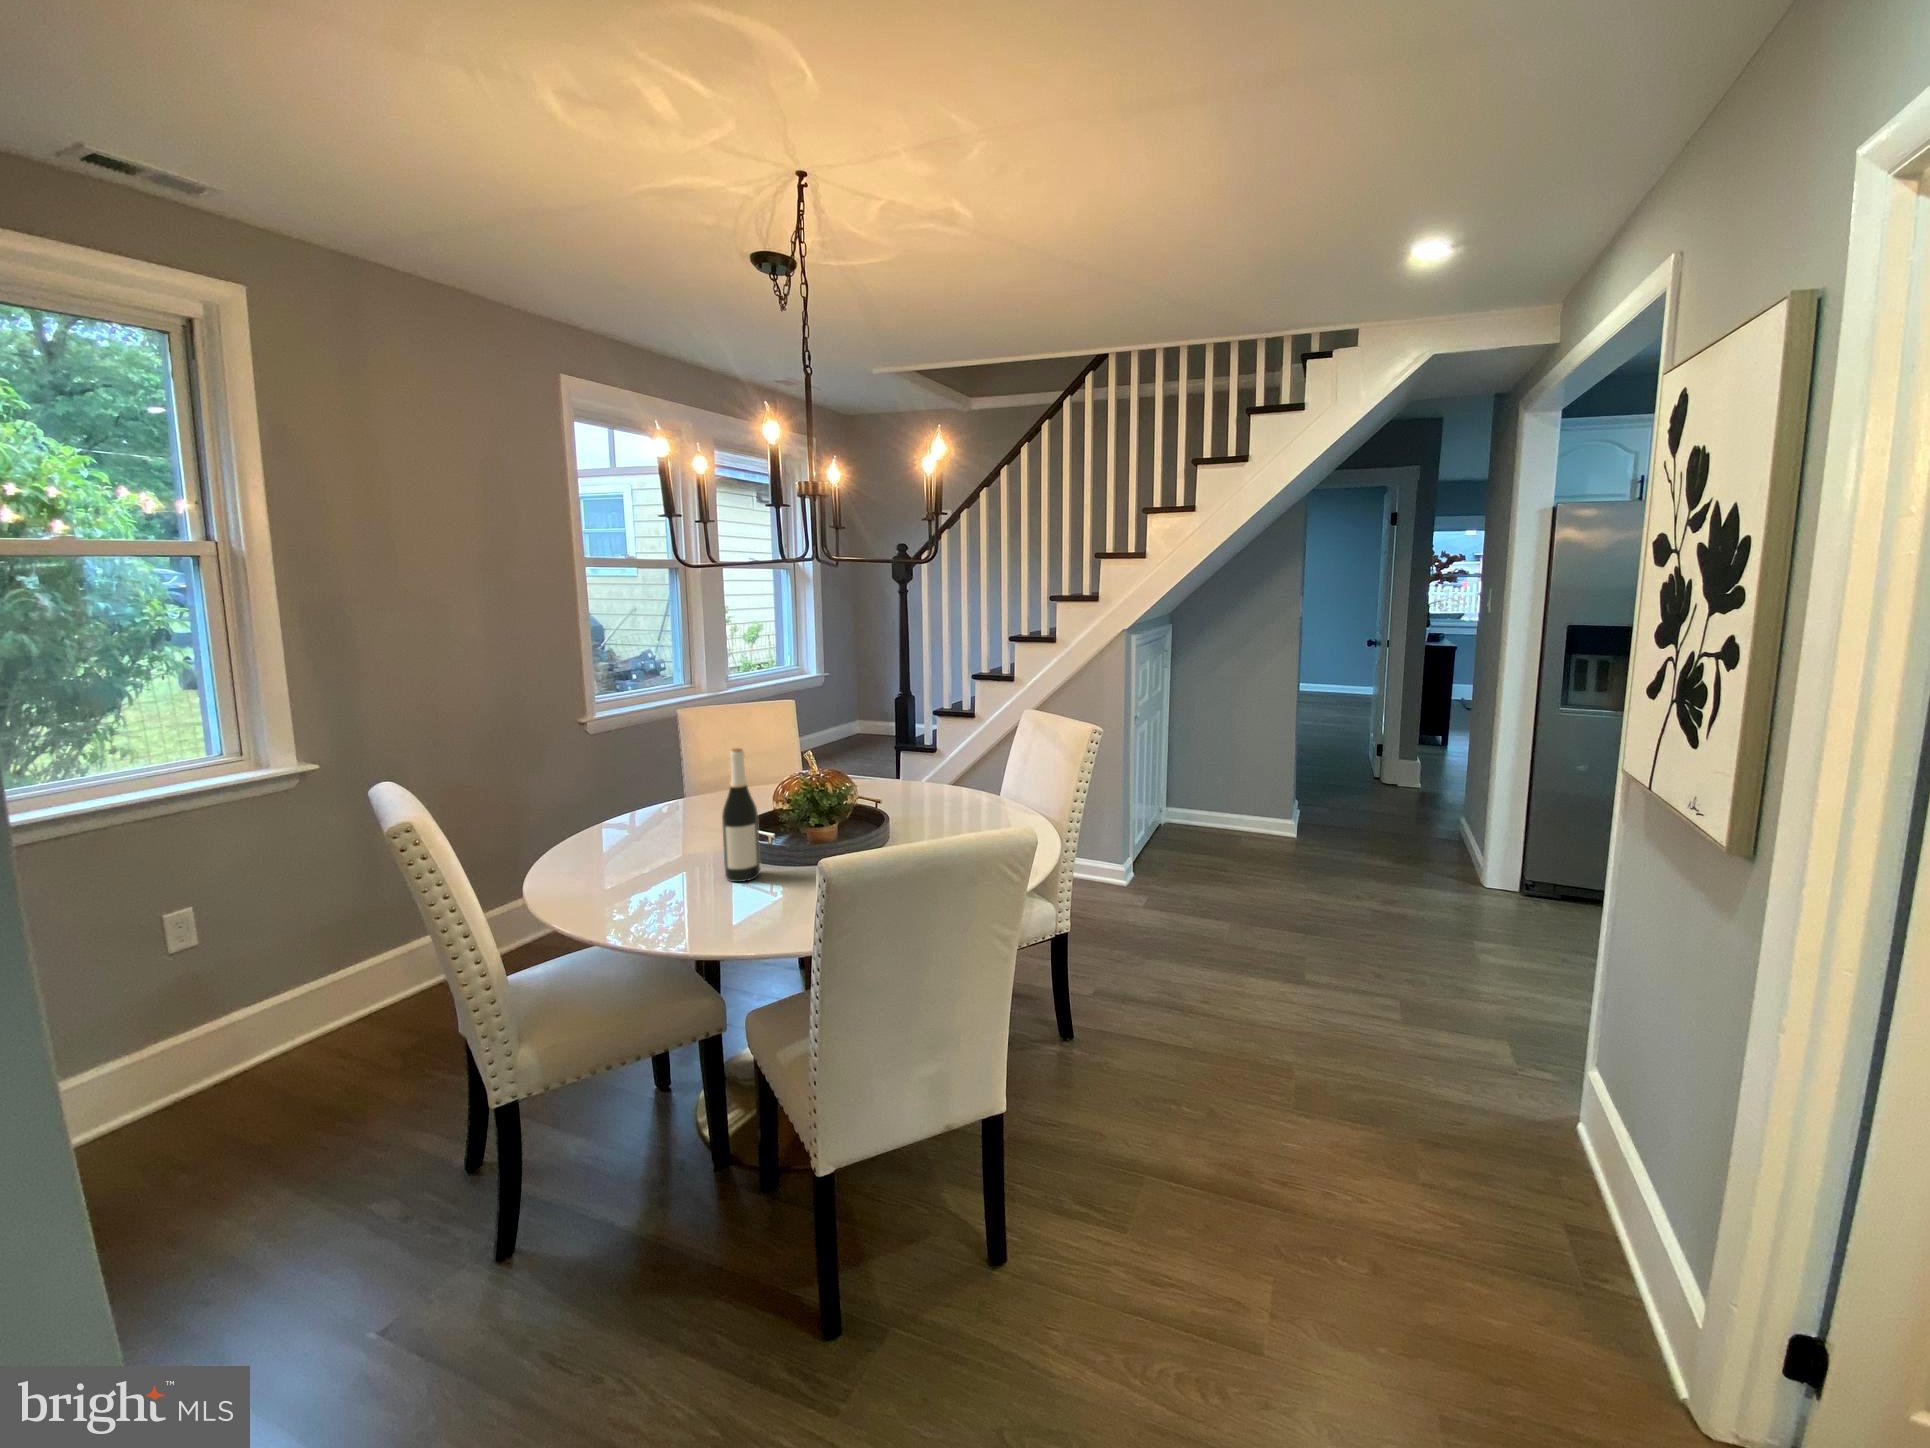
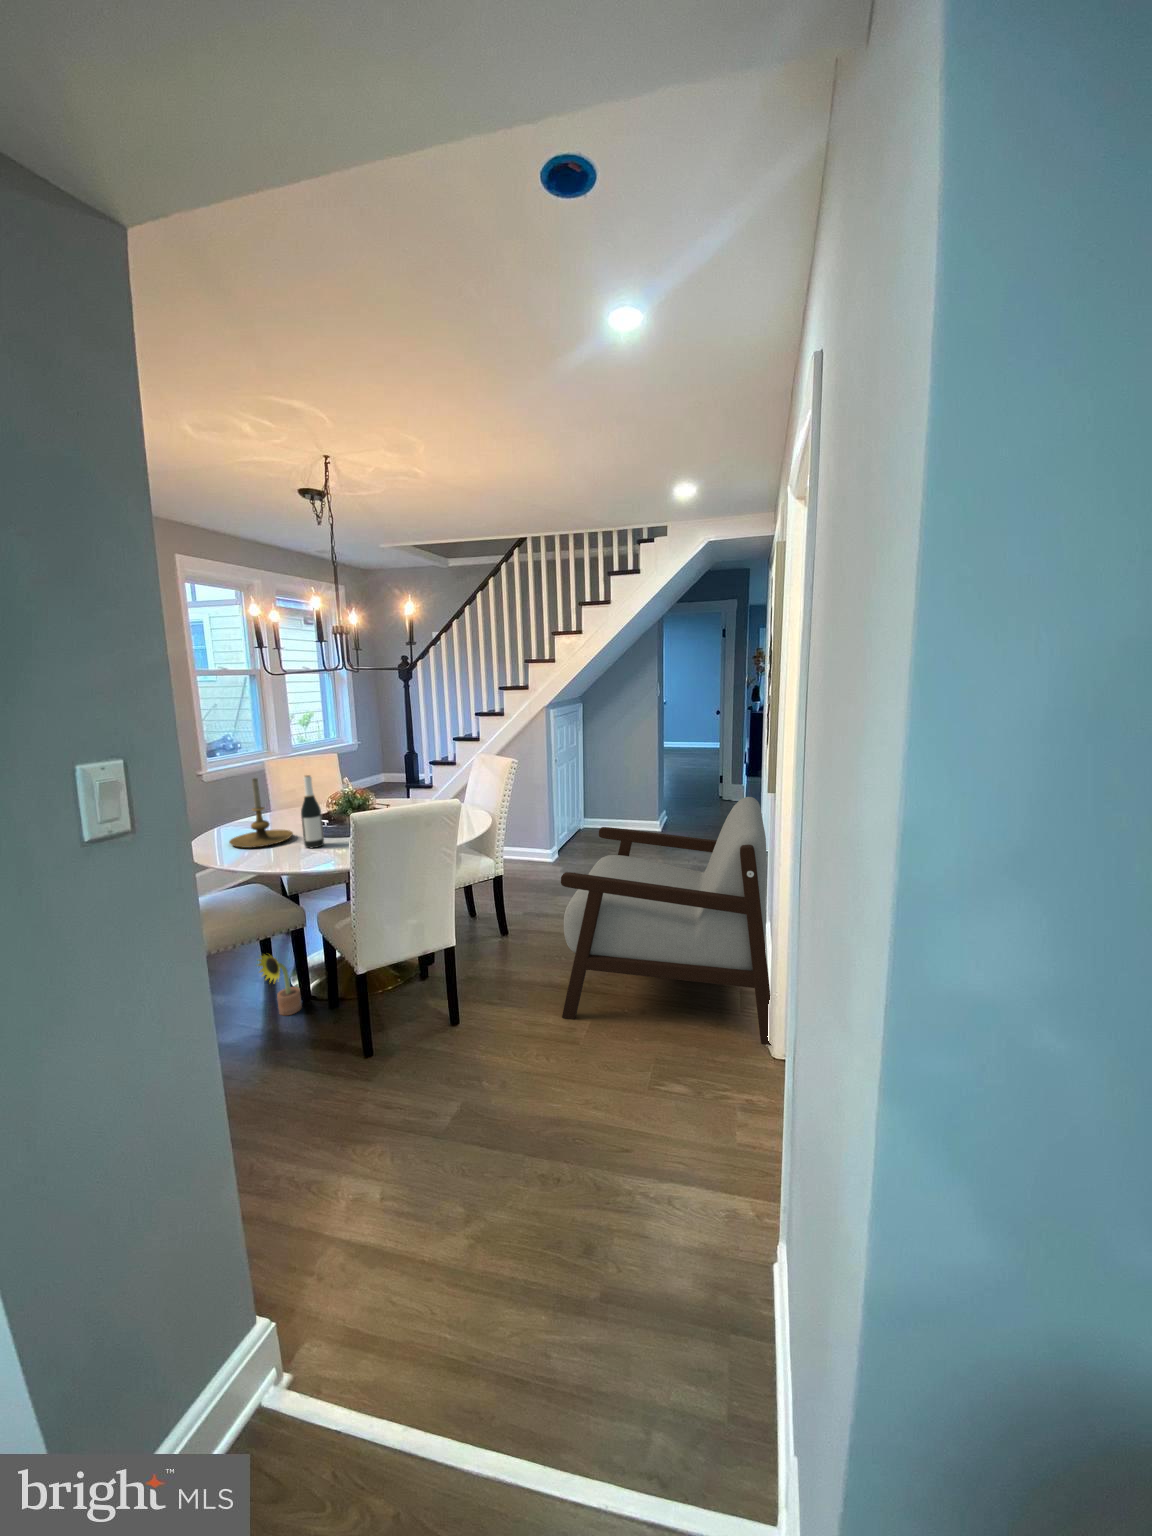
candle holder: none [597,746,709,873] -> present [229,778,293,848]
armchair: none [1189,828,1679,1402] -> present [561,797,771,1045]
decorative plant: none [628,1069,705,1182] -> present [258,955,302,1015]

